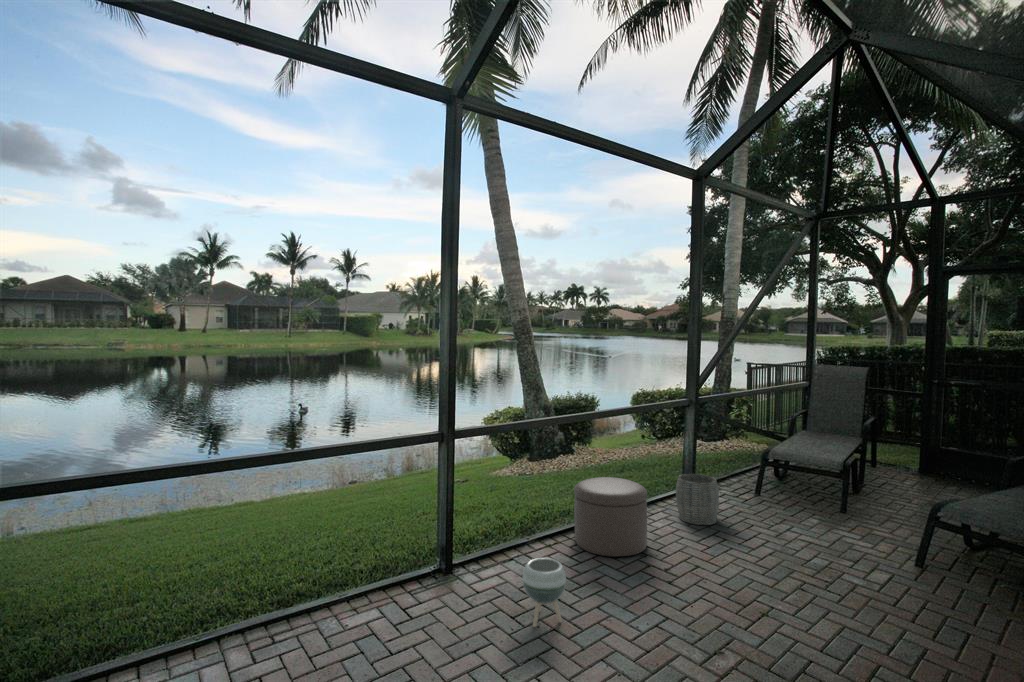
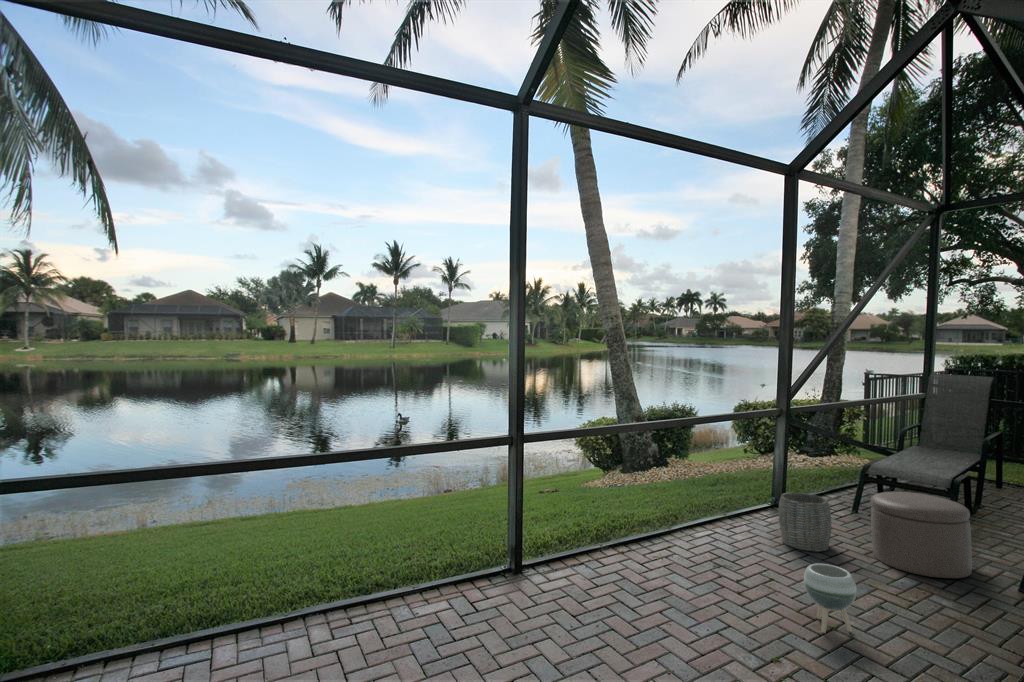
ottoman: present [574,477,647,556] -> present [870,492,972,578]
planter: present [523,558,566,627] -> present [804,564,856,633]

